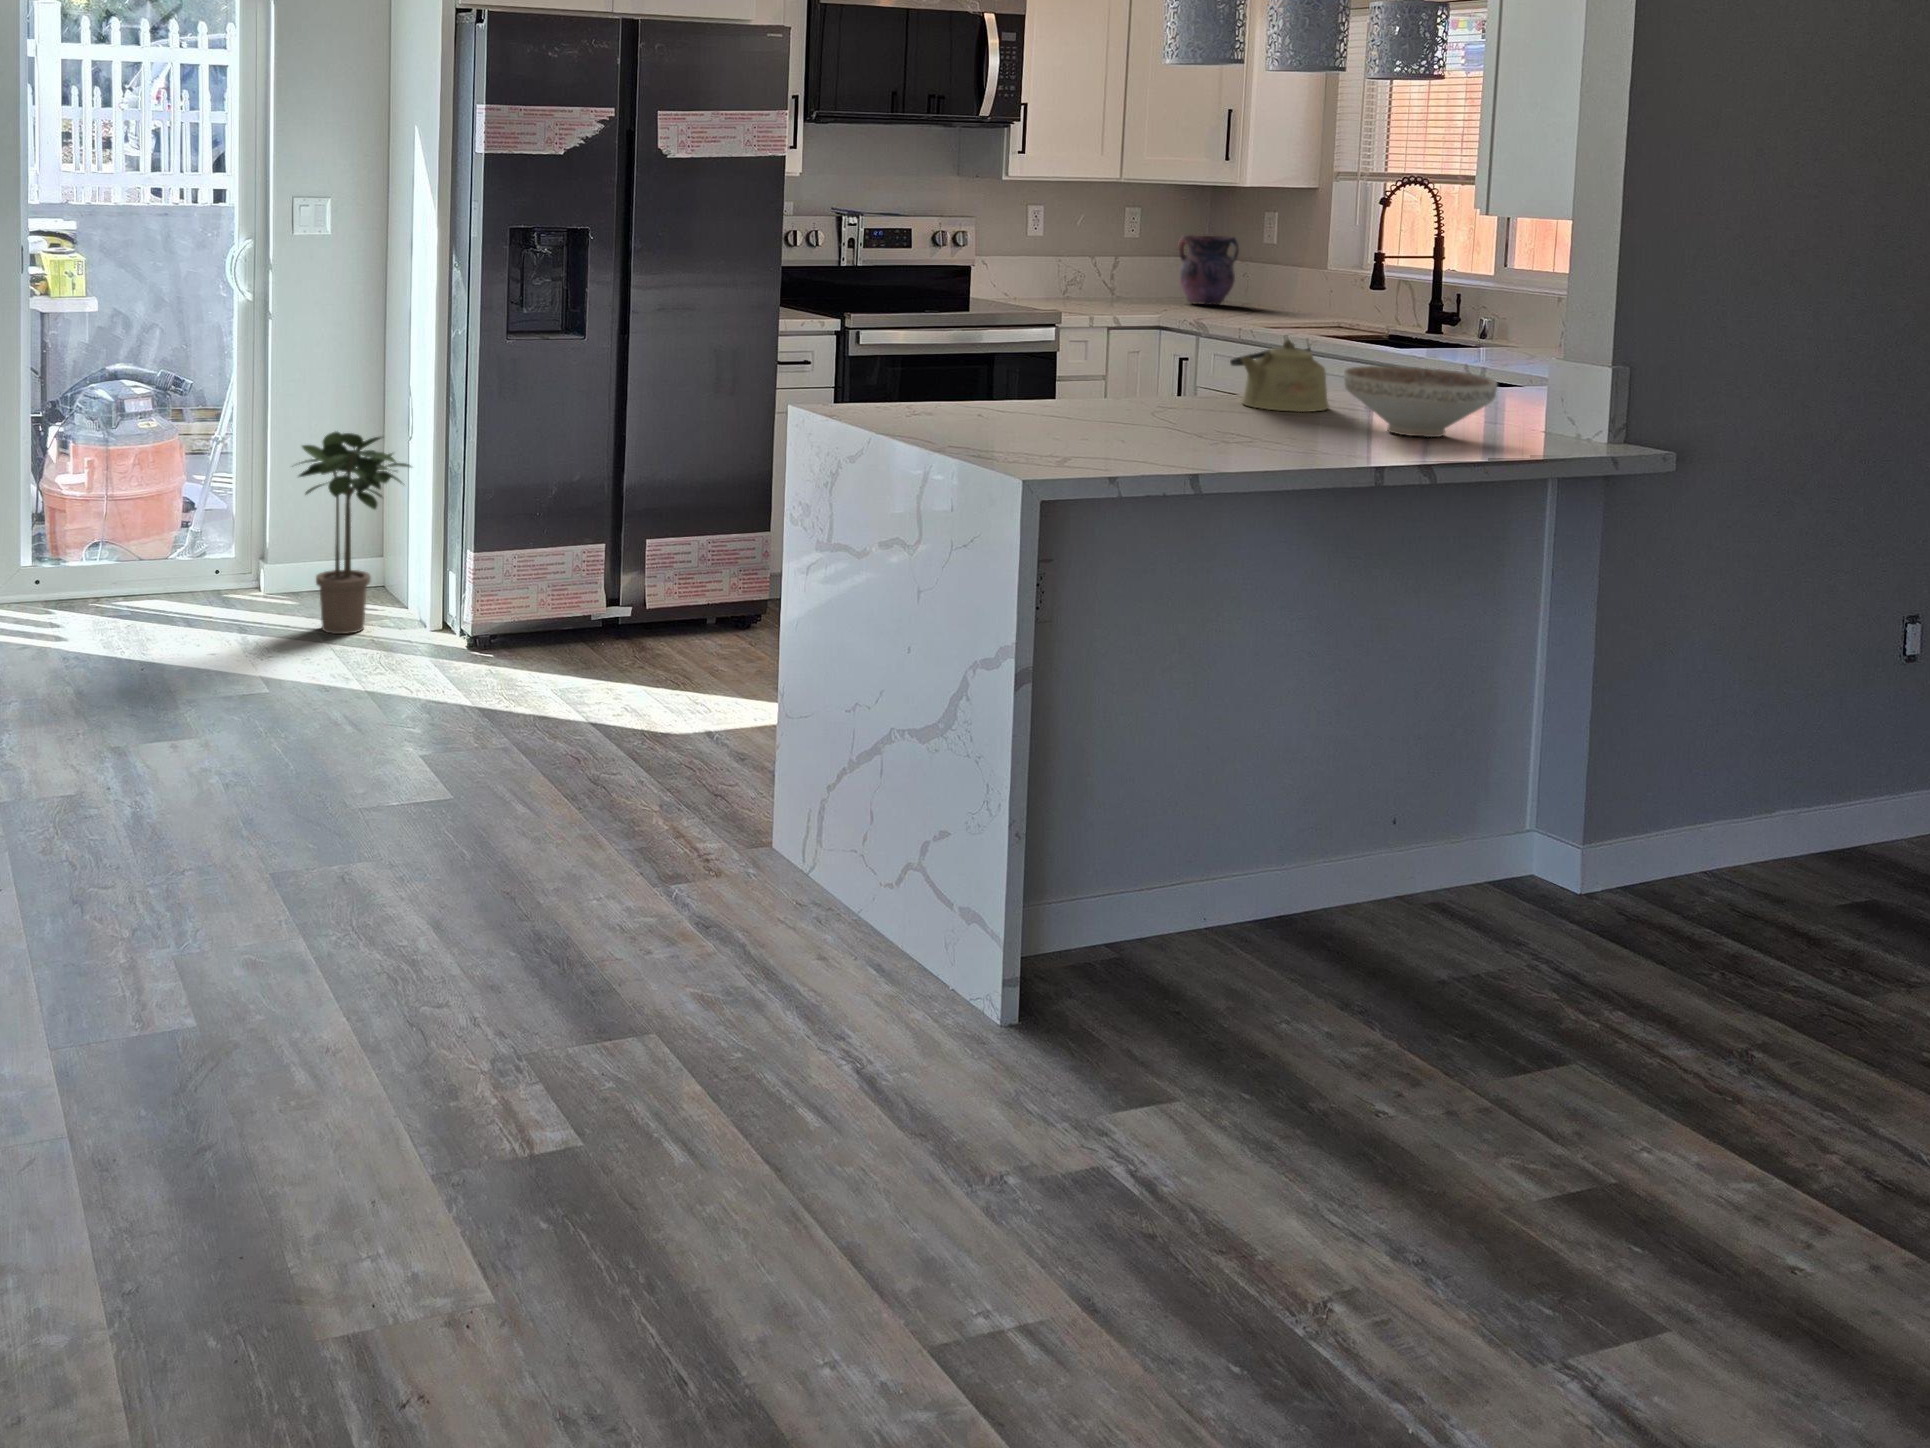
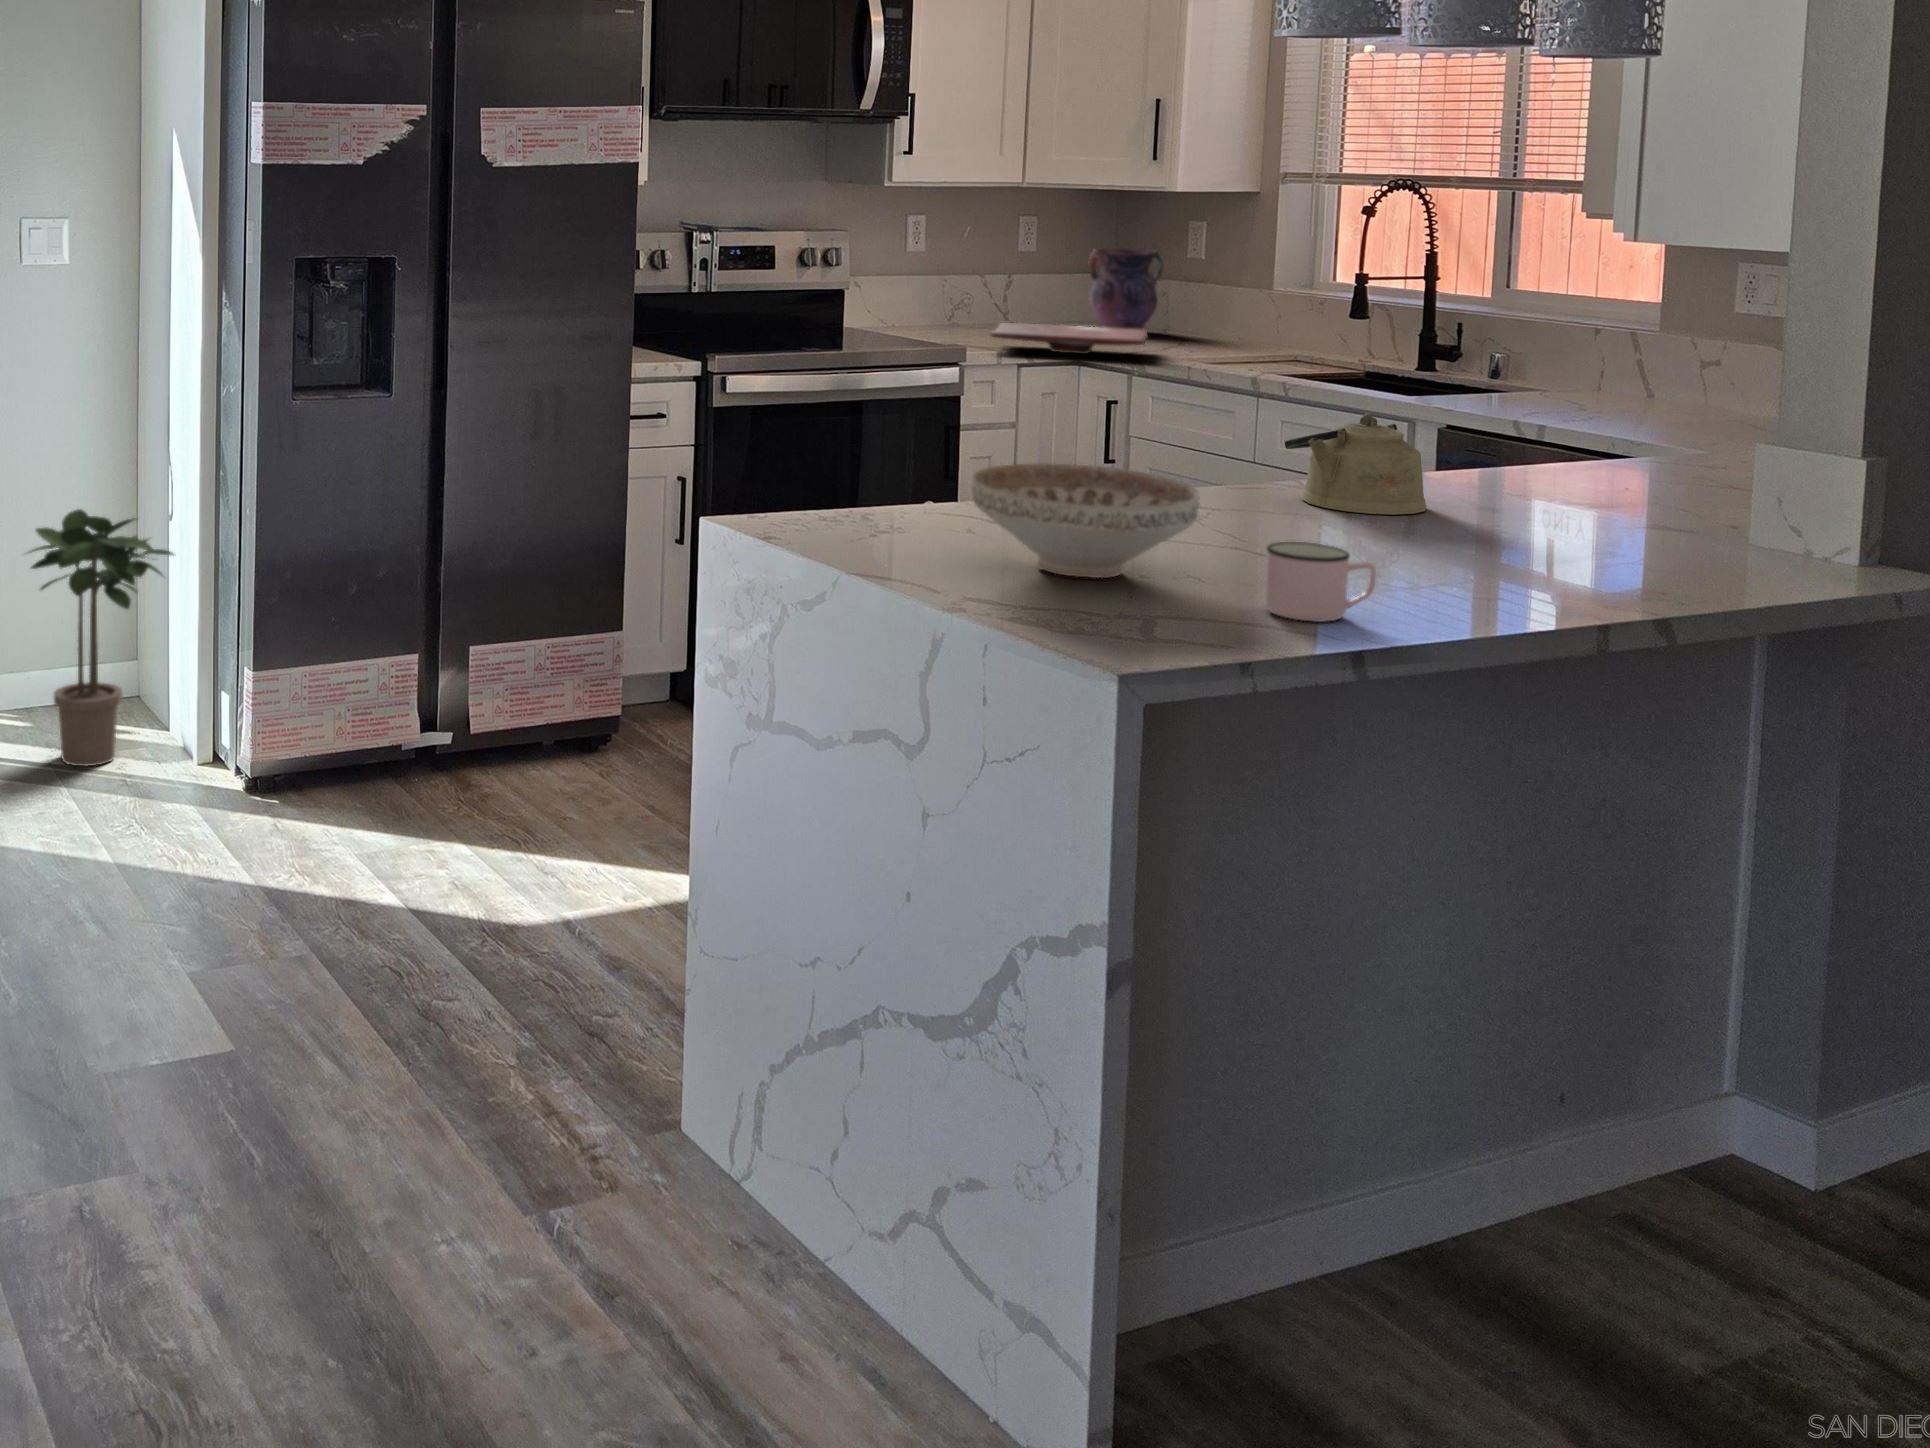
cutting board: none [1081,294,1213,318] -> present [991,323,1148,354]
decorative bowl: present [1344,366,1497,437] -> present [971,463,1200,578]
mug: none [1153,409,1224,460] -> present [1264,542,1376,622]

